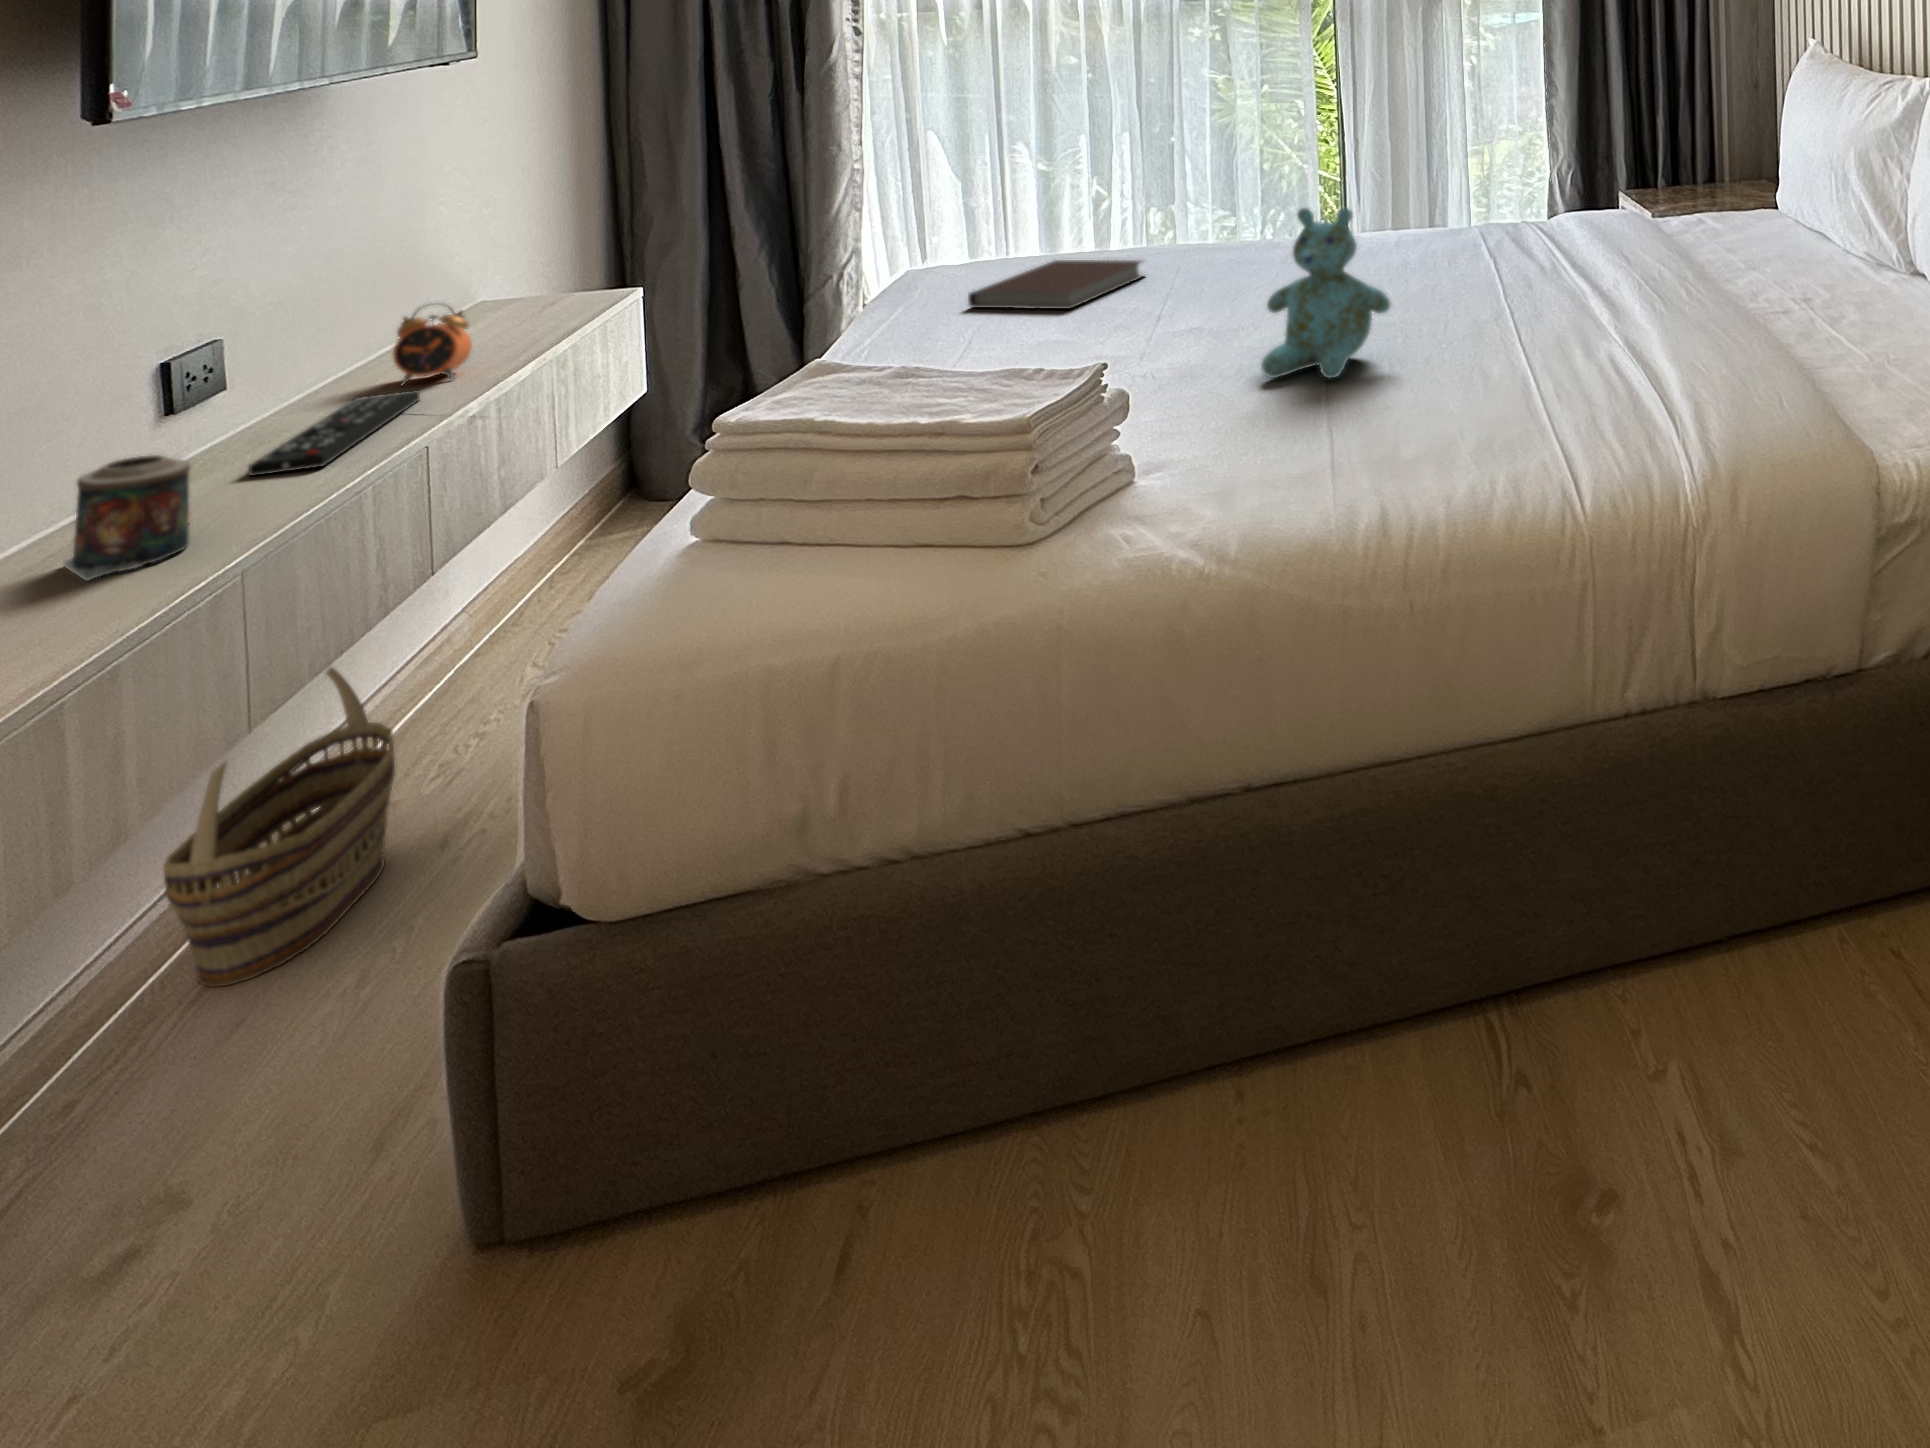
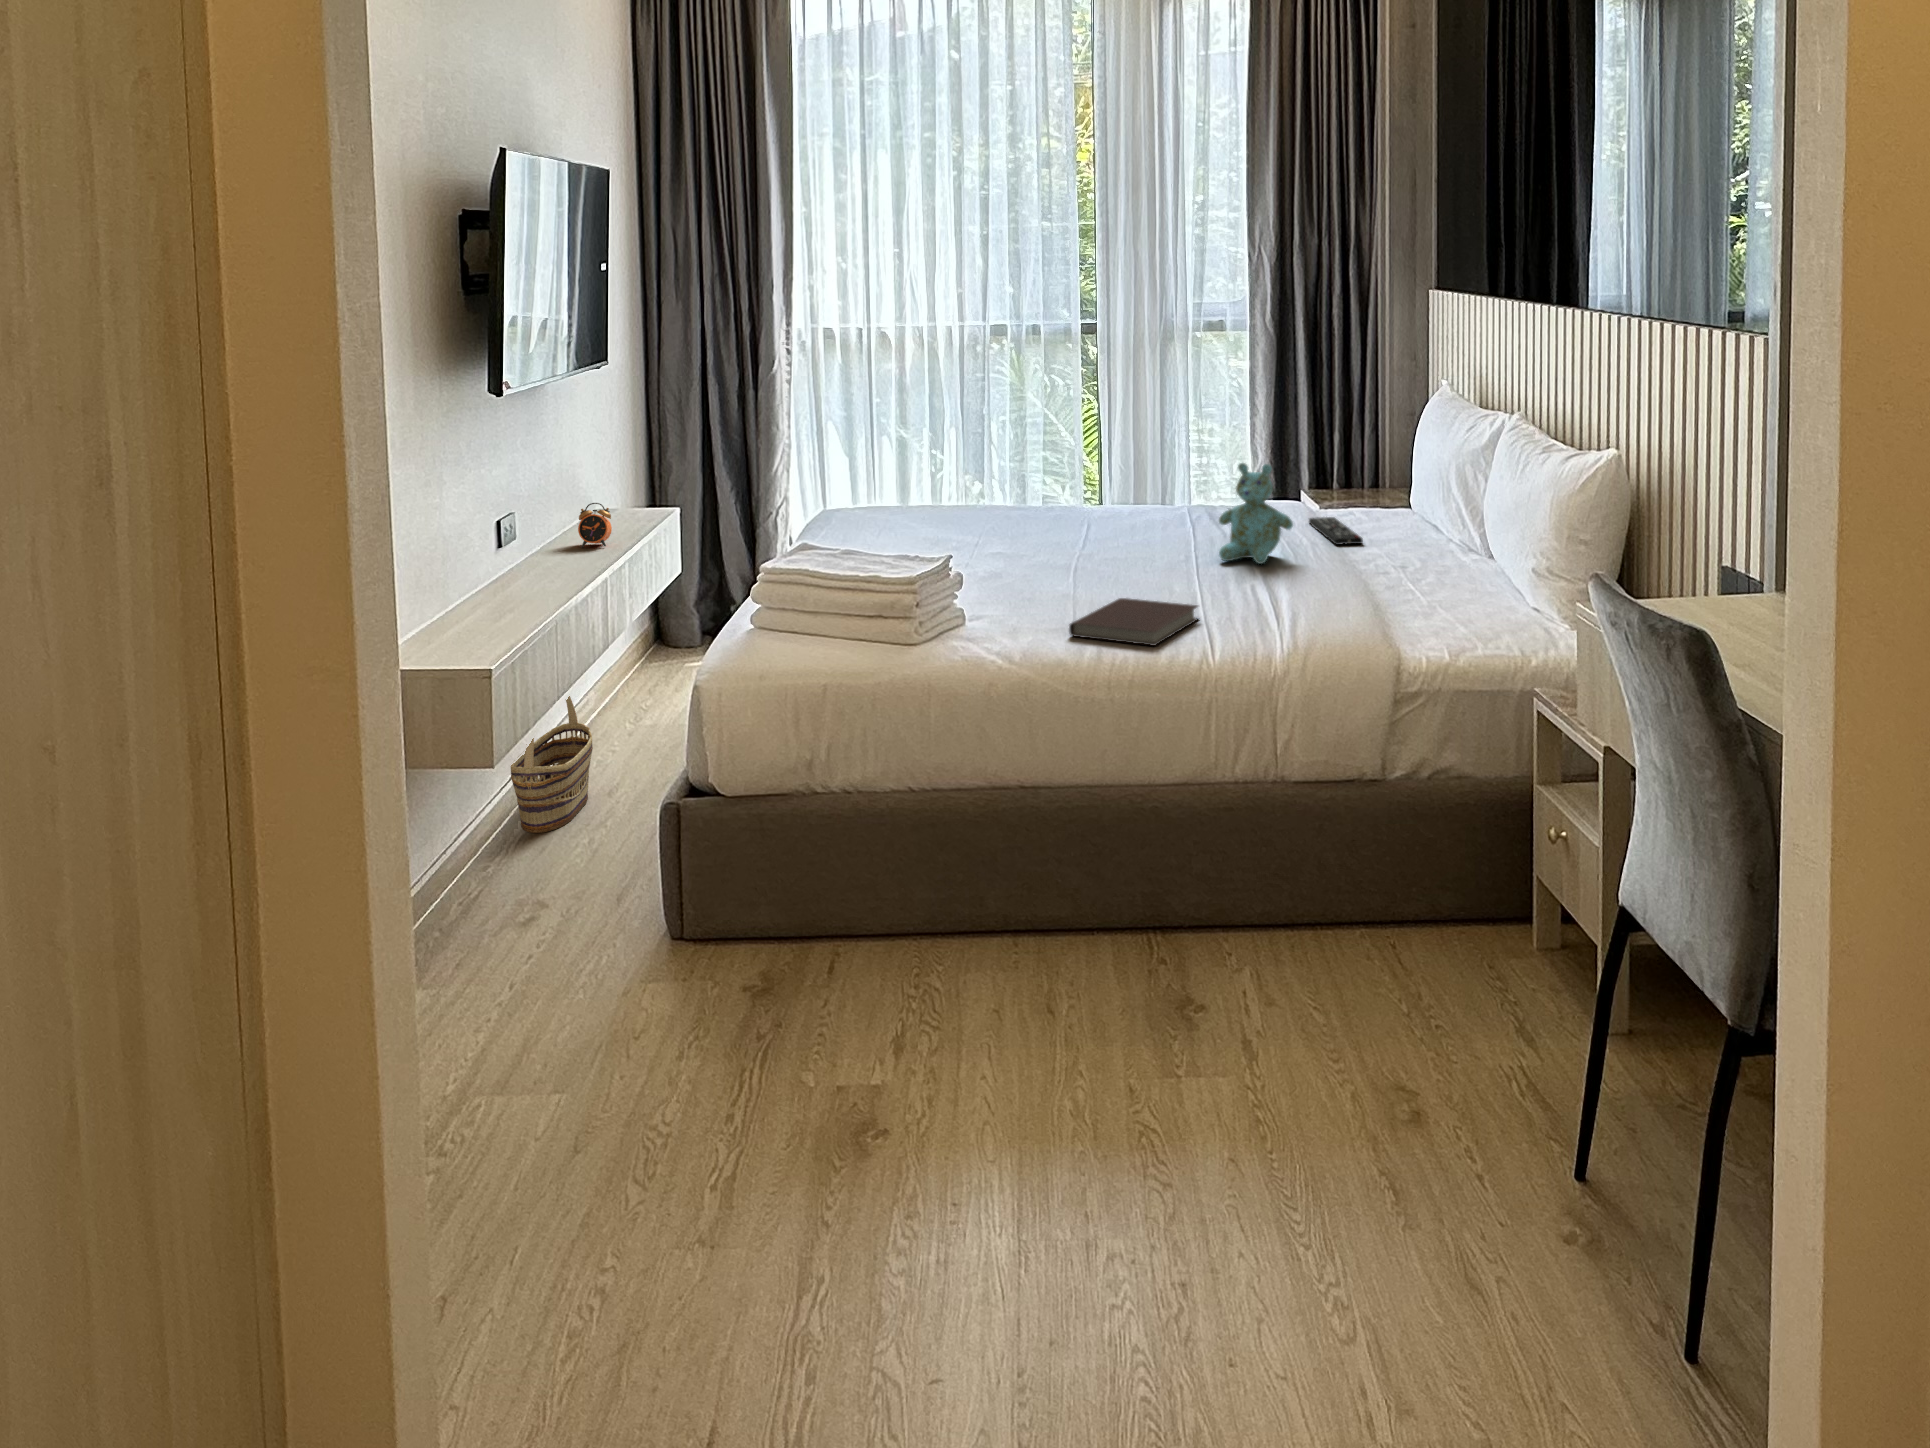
stuffed bear: present [1261,208,1391,379] -> present [1219,463,1293,564]
notebook: present [968,260,1142,309] -> present [1069,598,1198,646]
remote control: present [249,390,420,476] -> present [1309,517,1363,545]
candle: present [63,455,190,581] -> none [483,560,530,616]

